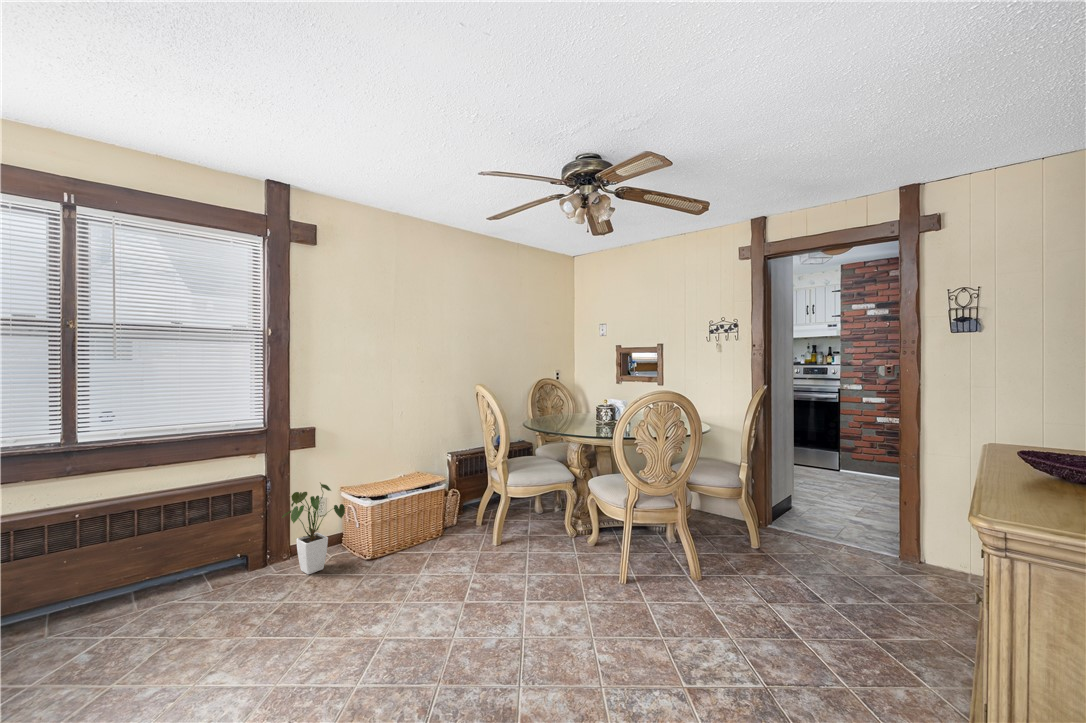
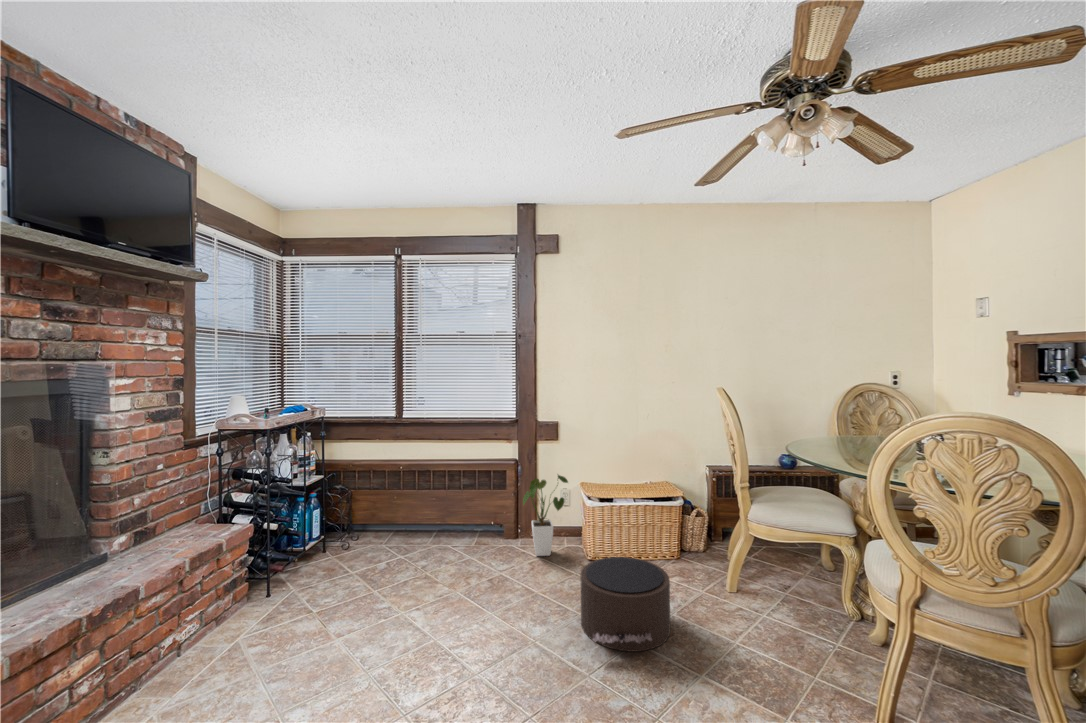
pouf: none [396,537,486,615] -> present [581,557,670,652]

